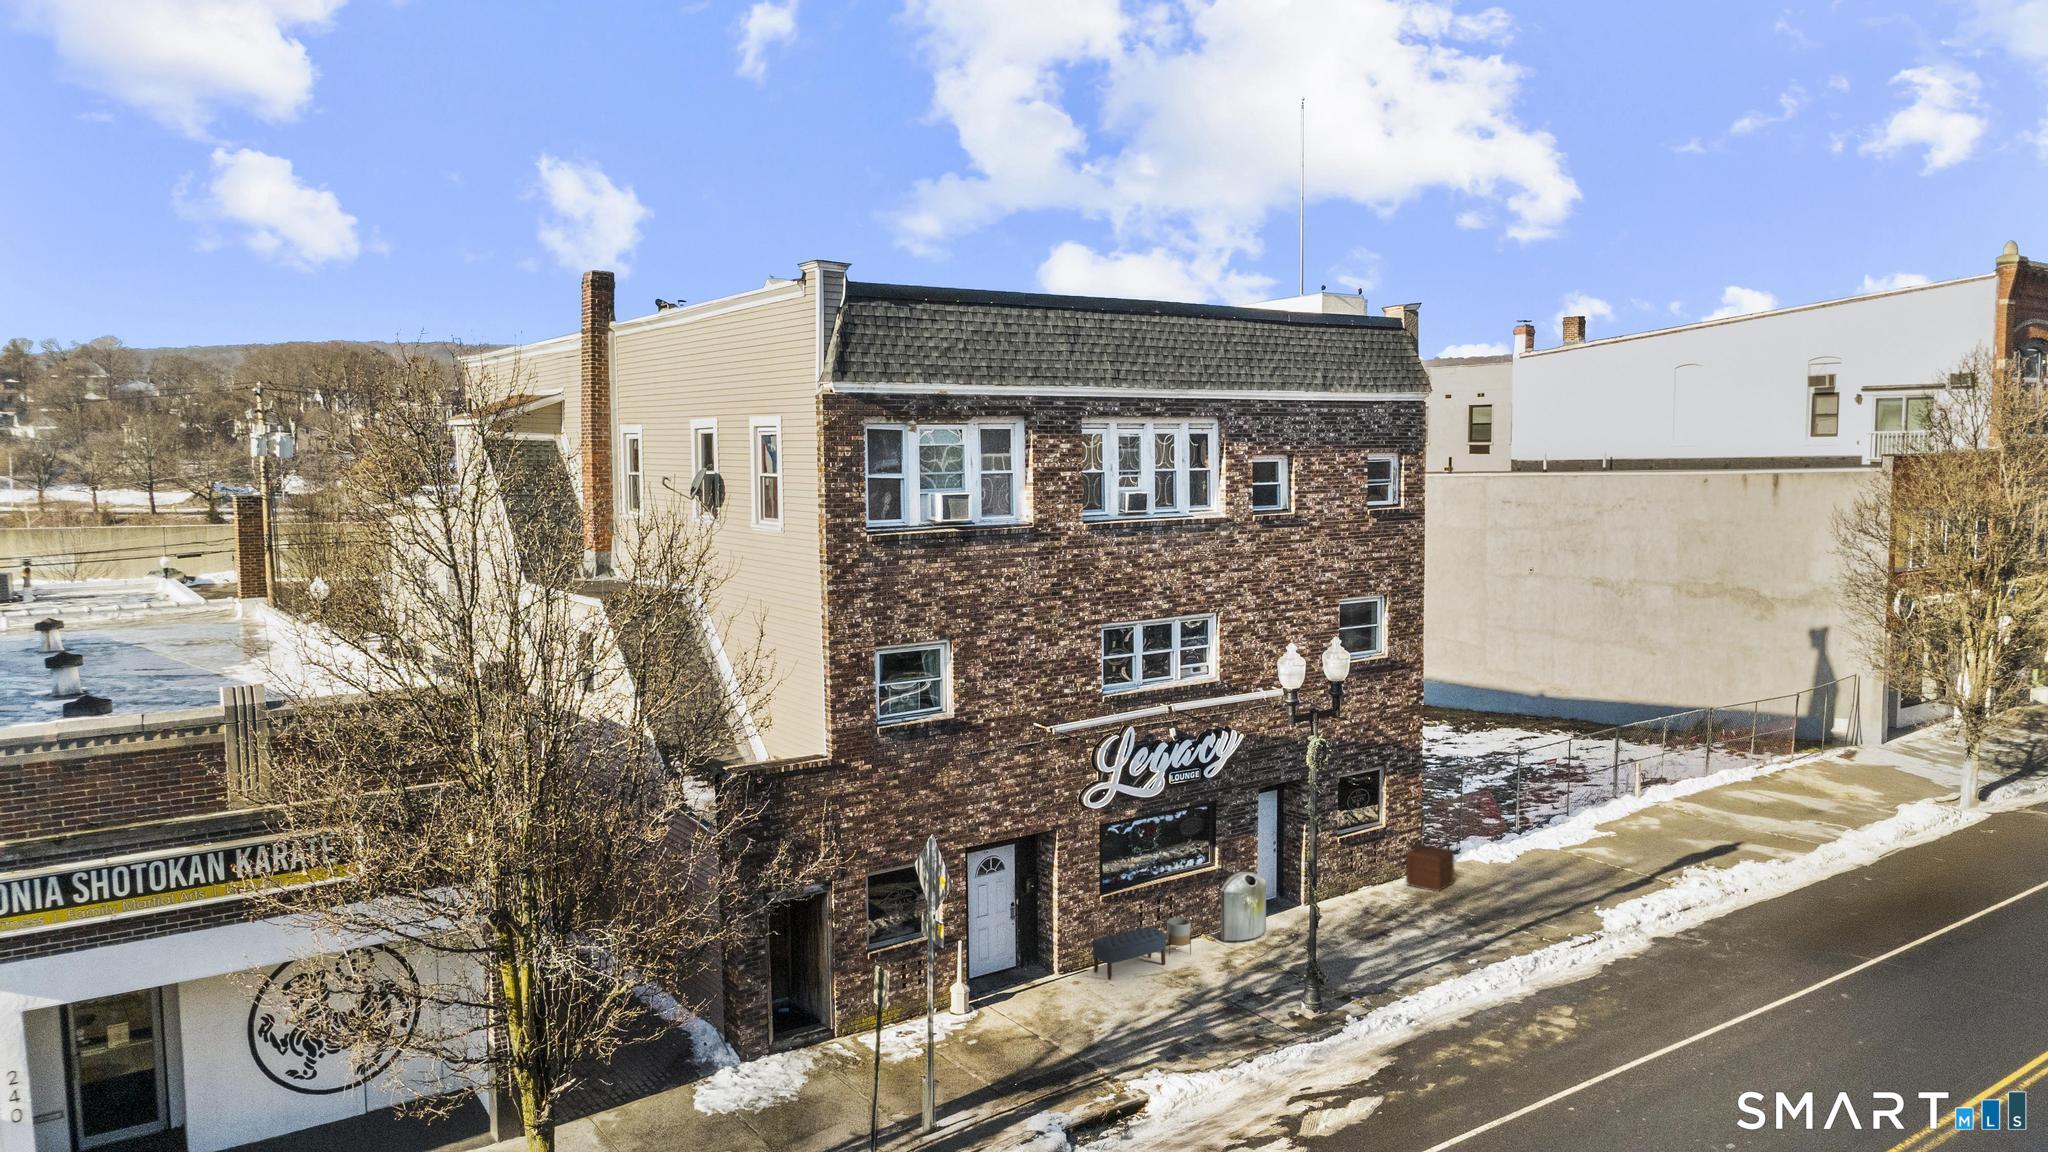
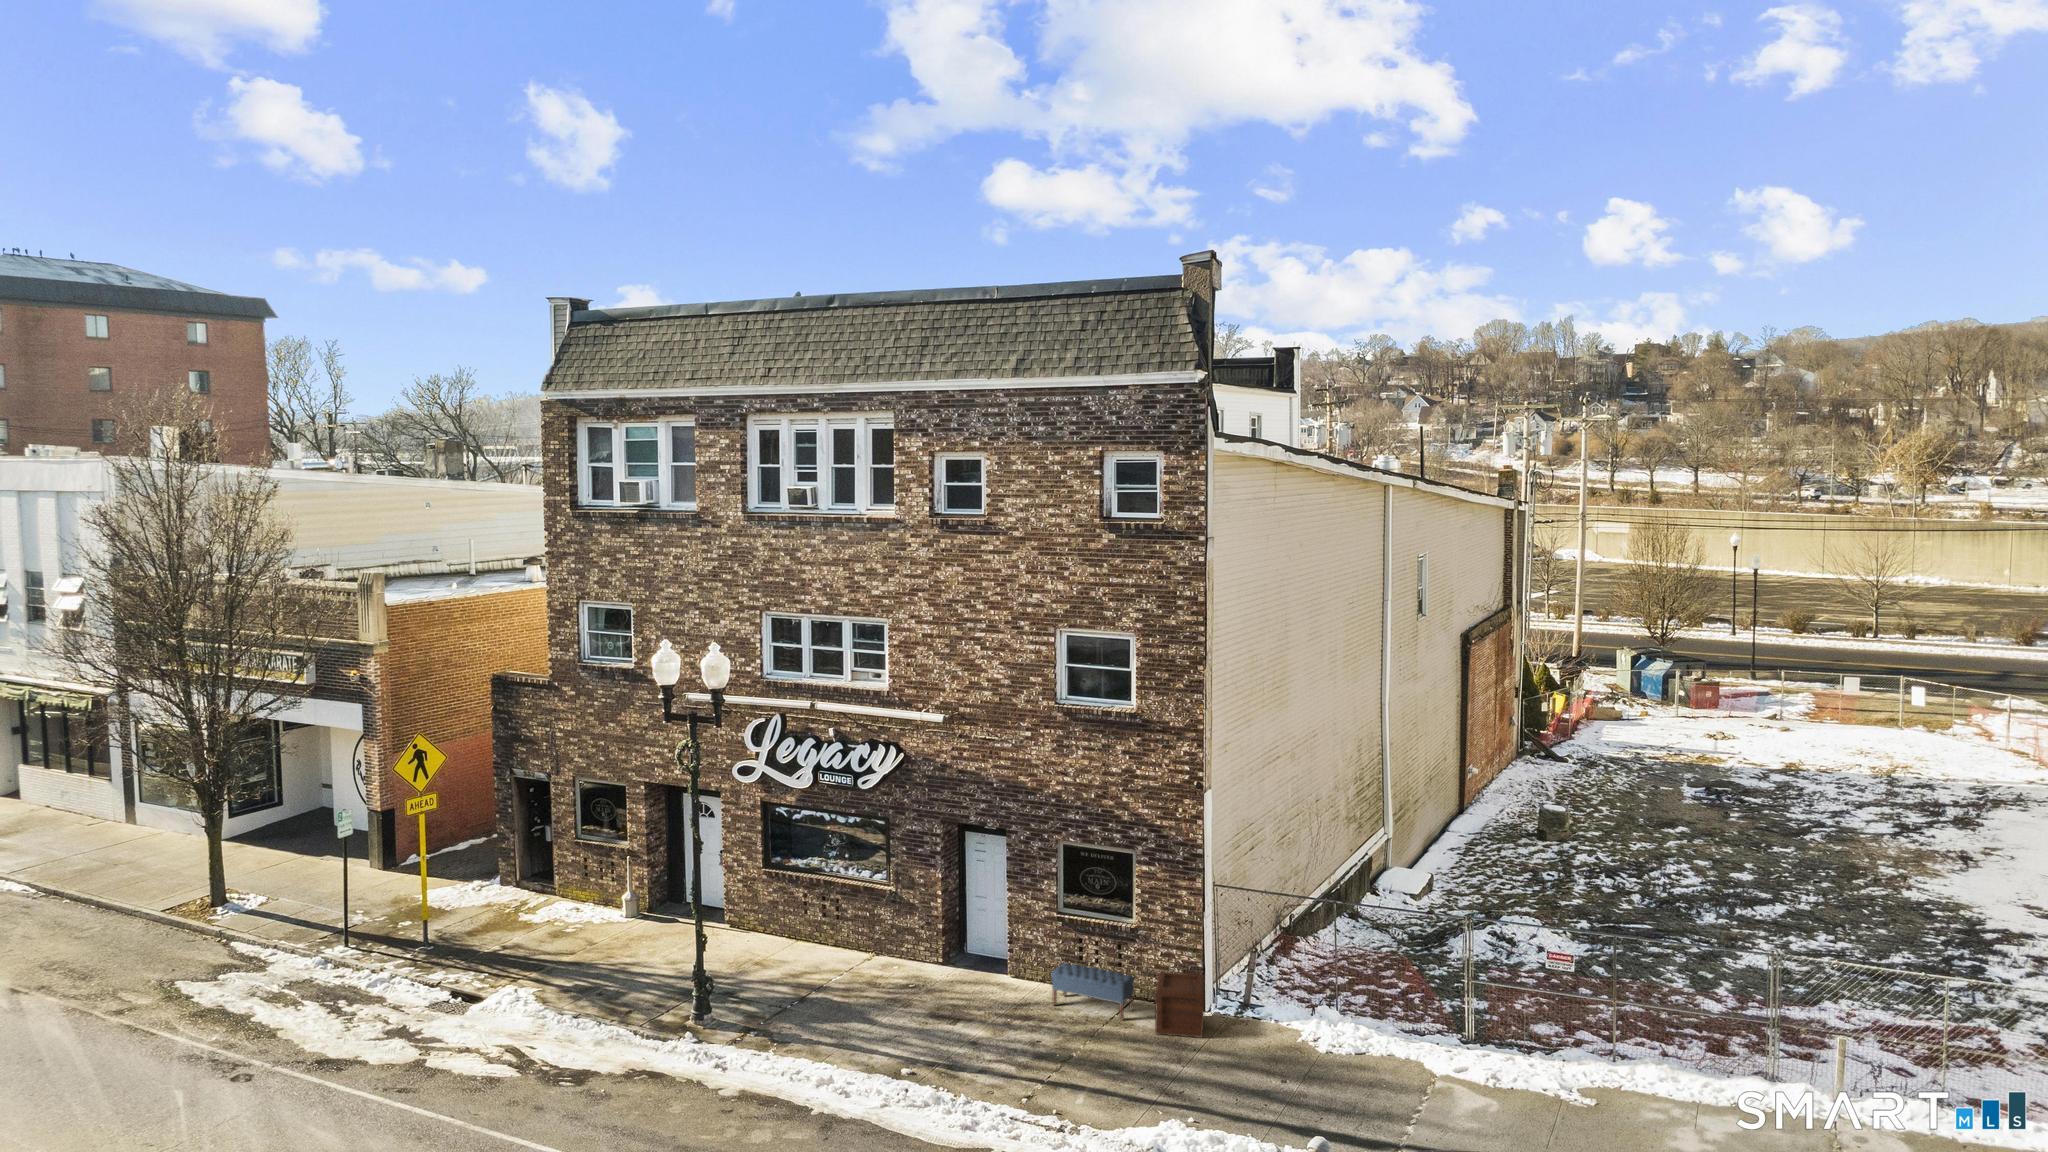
trash can: present [1221,872,1266,943] -> none [869,900,923,976]
planter: present [1167,918,1191,955] -> none [814,919,838,959]
bench: present [1092,926,1167,980] -> present [1051,963,1135,1020]

